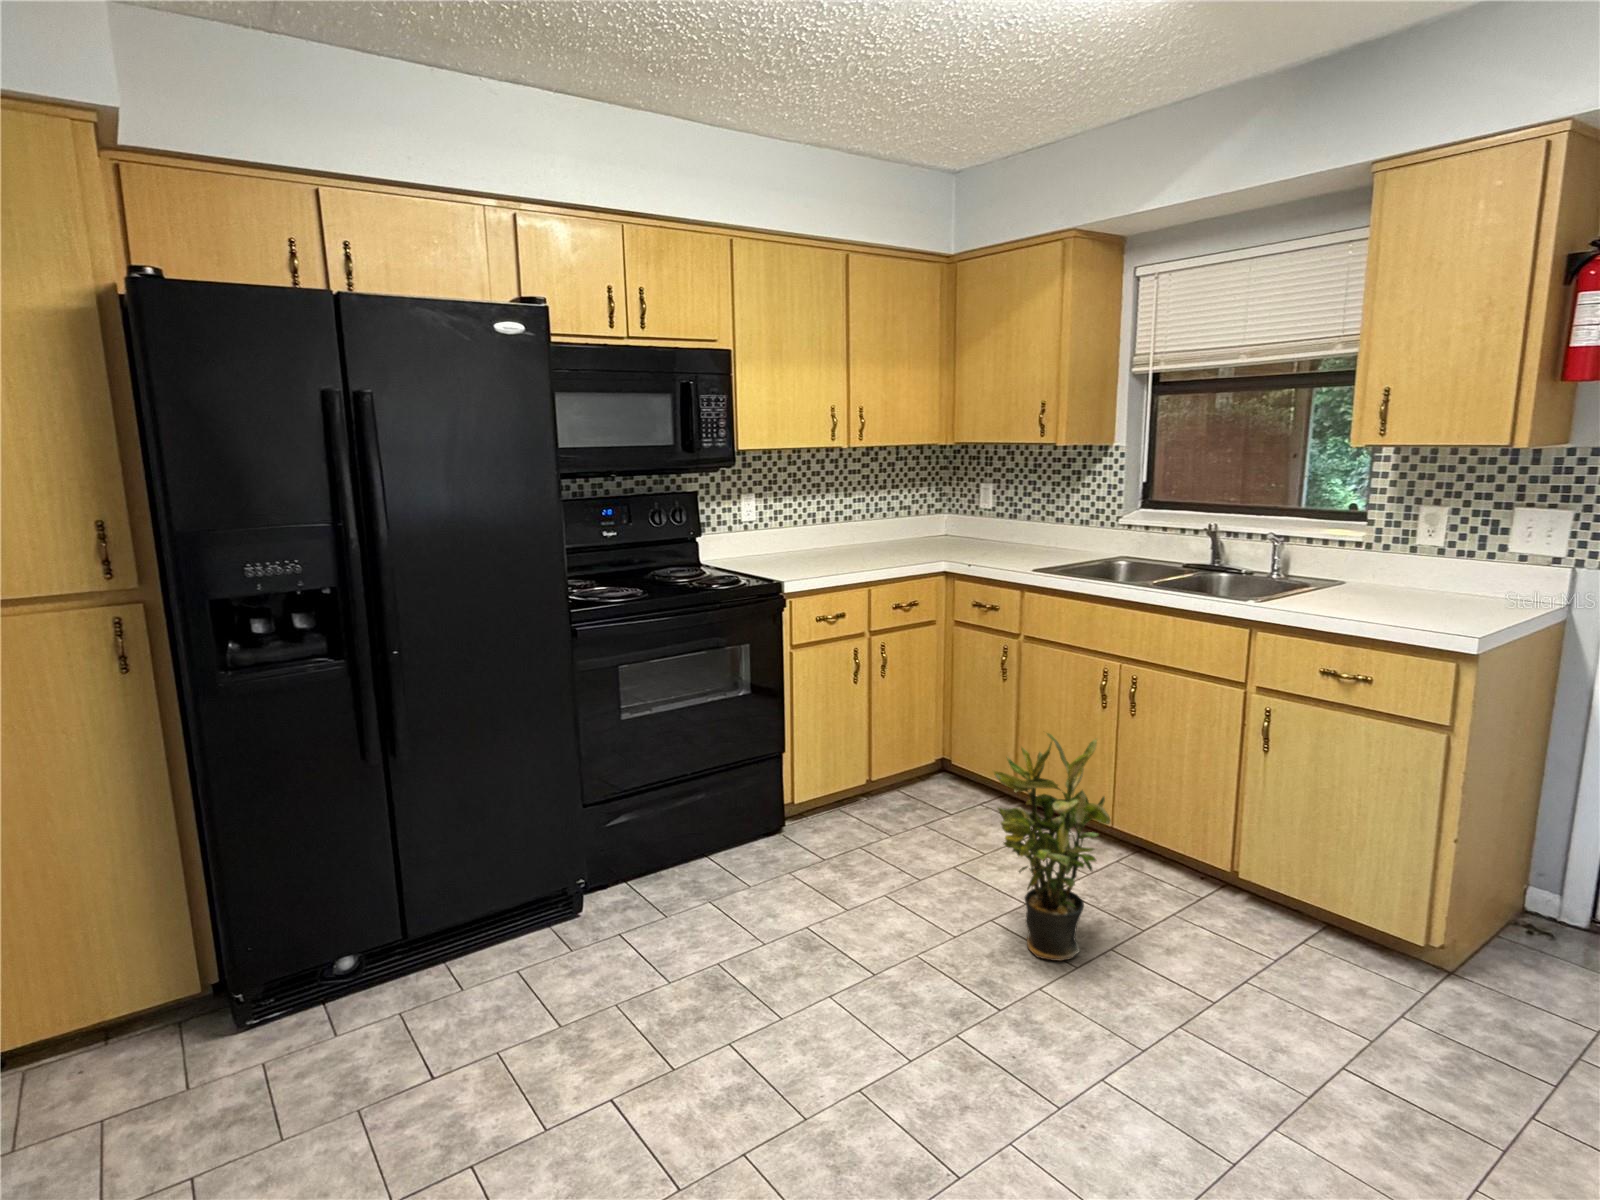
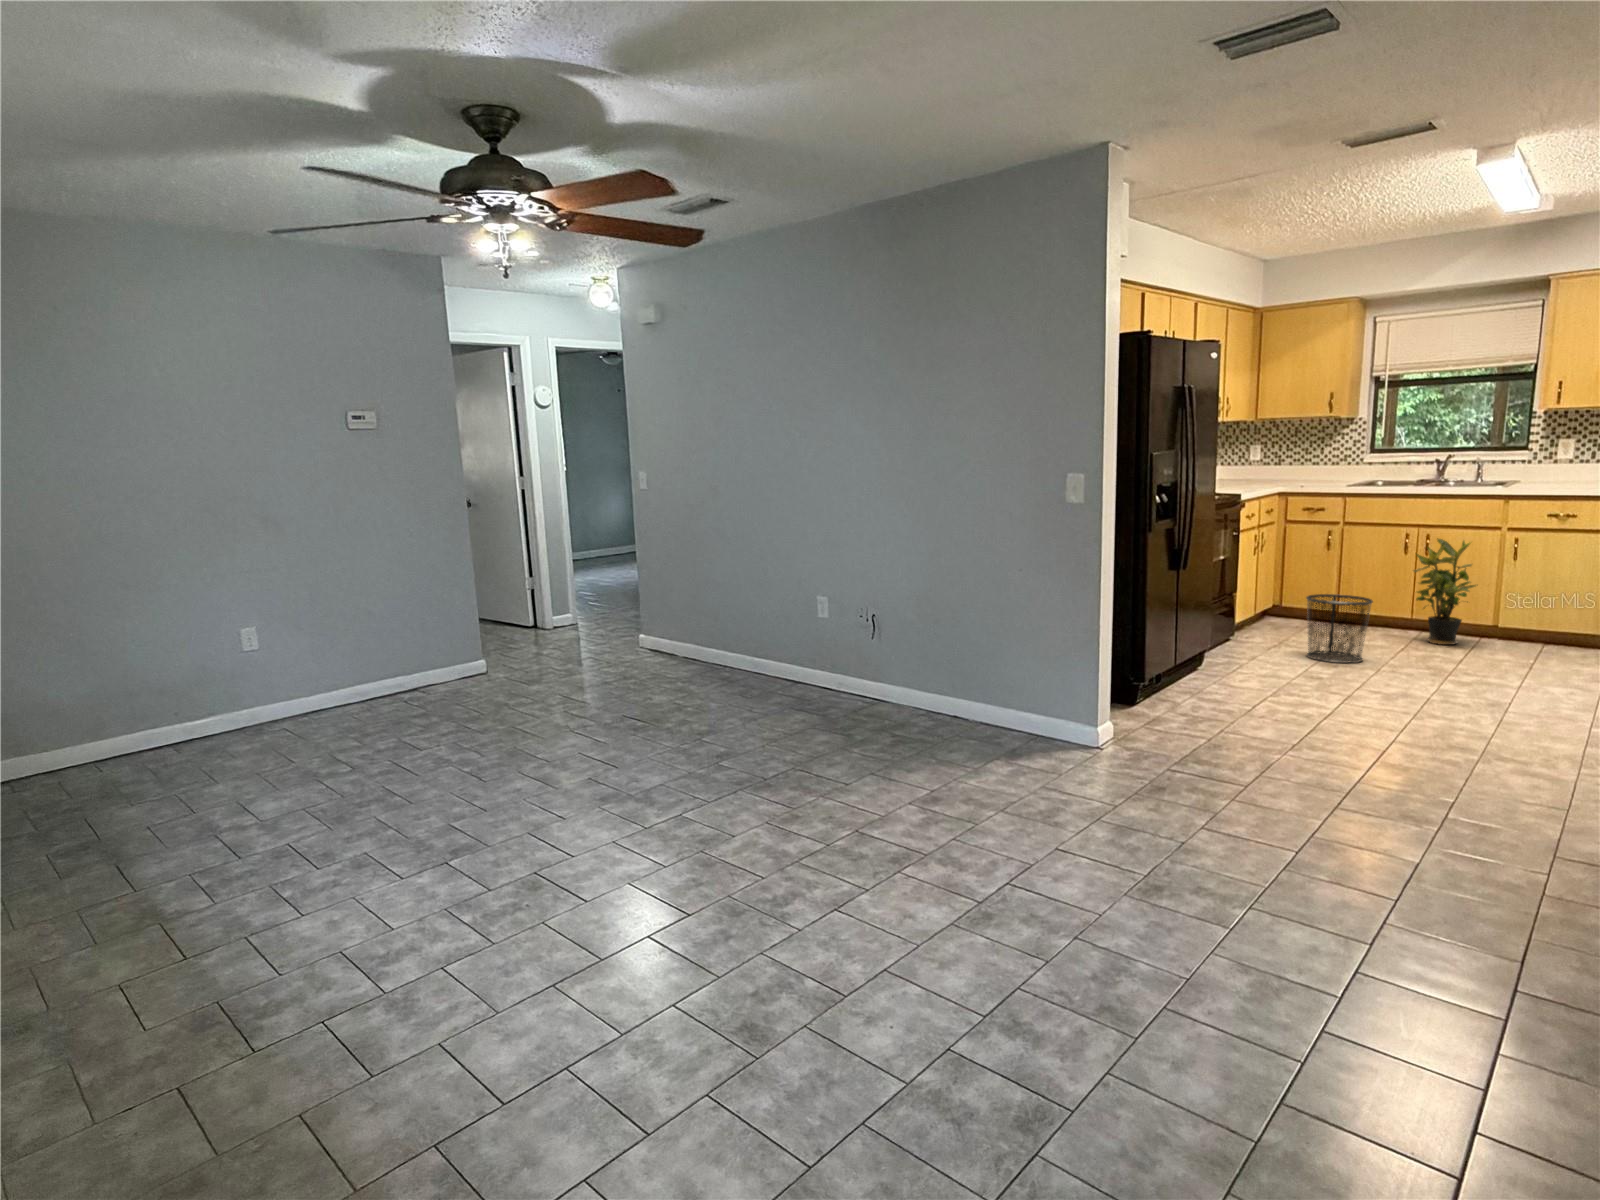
waste bin: none [654,855,779,1034] -> present [1306,594,1373,663]

